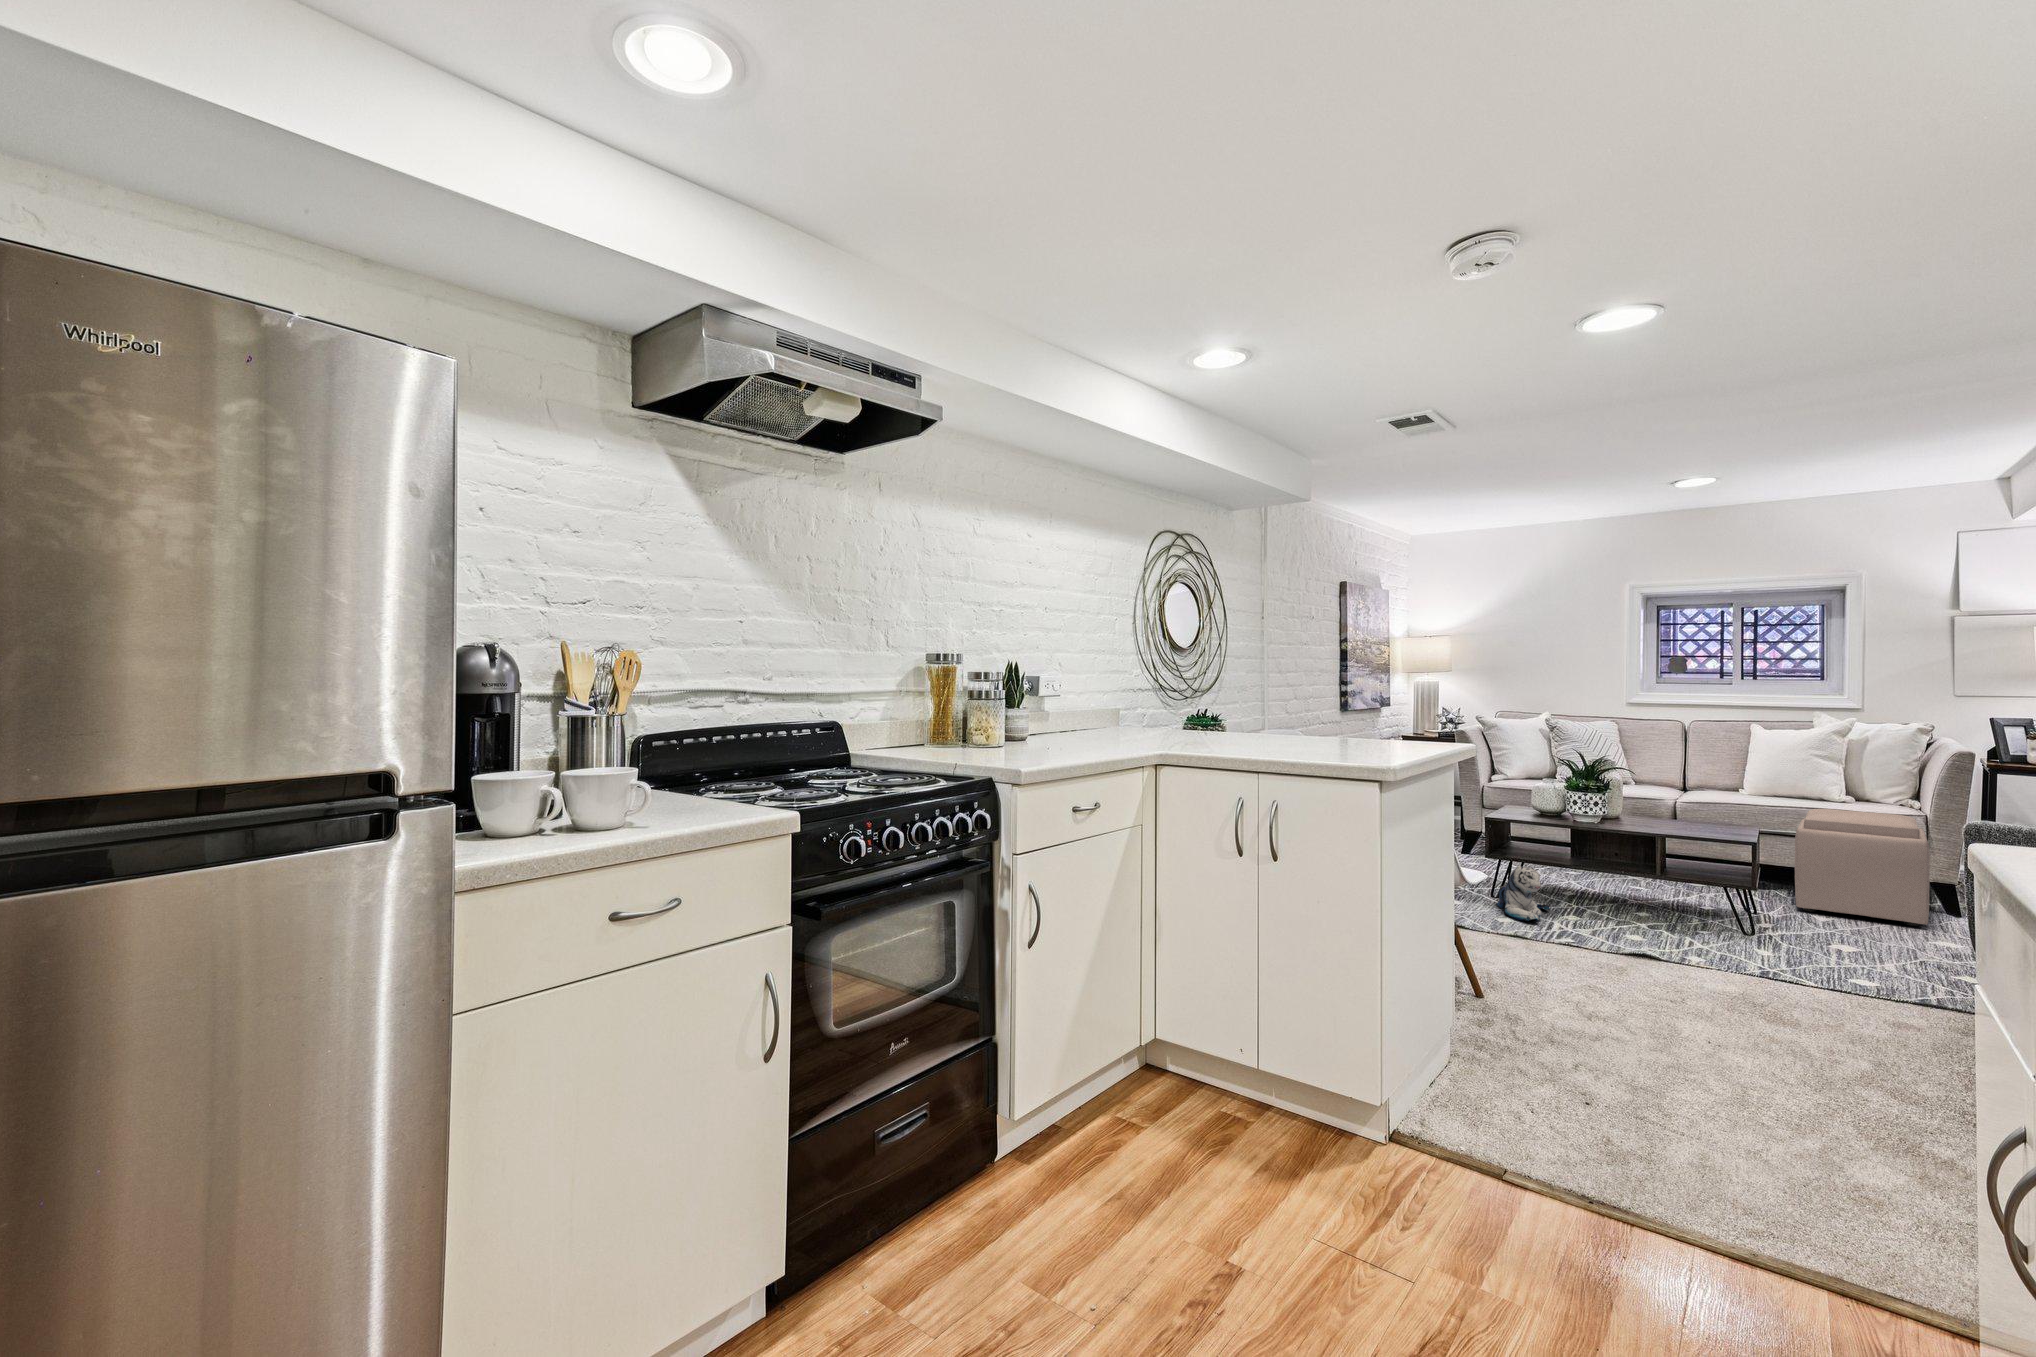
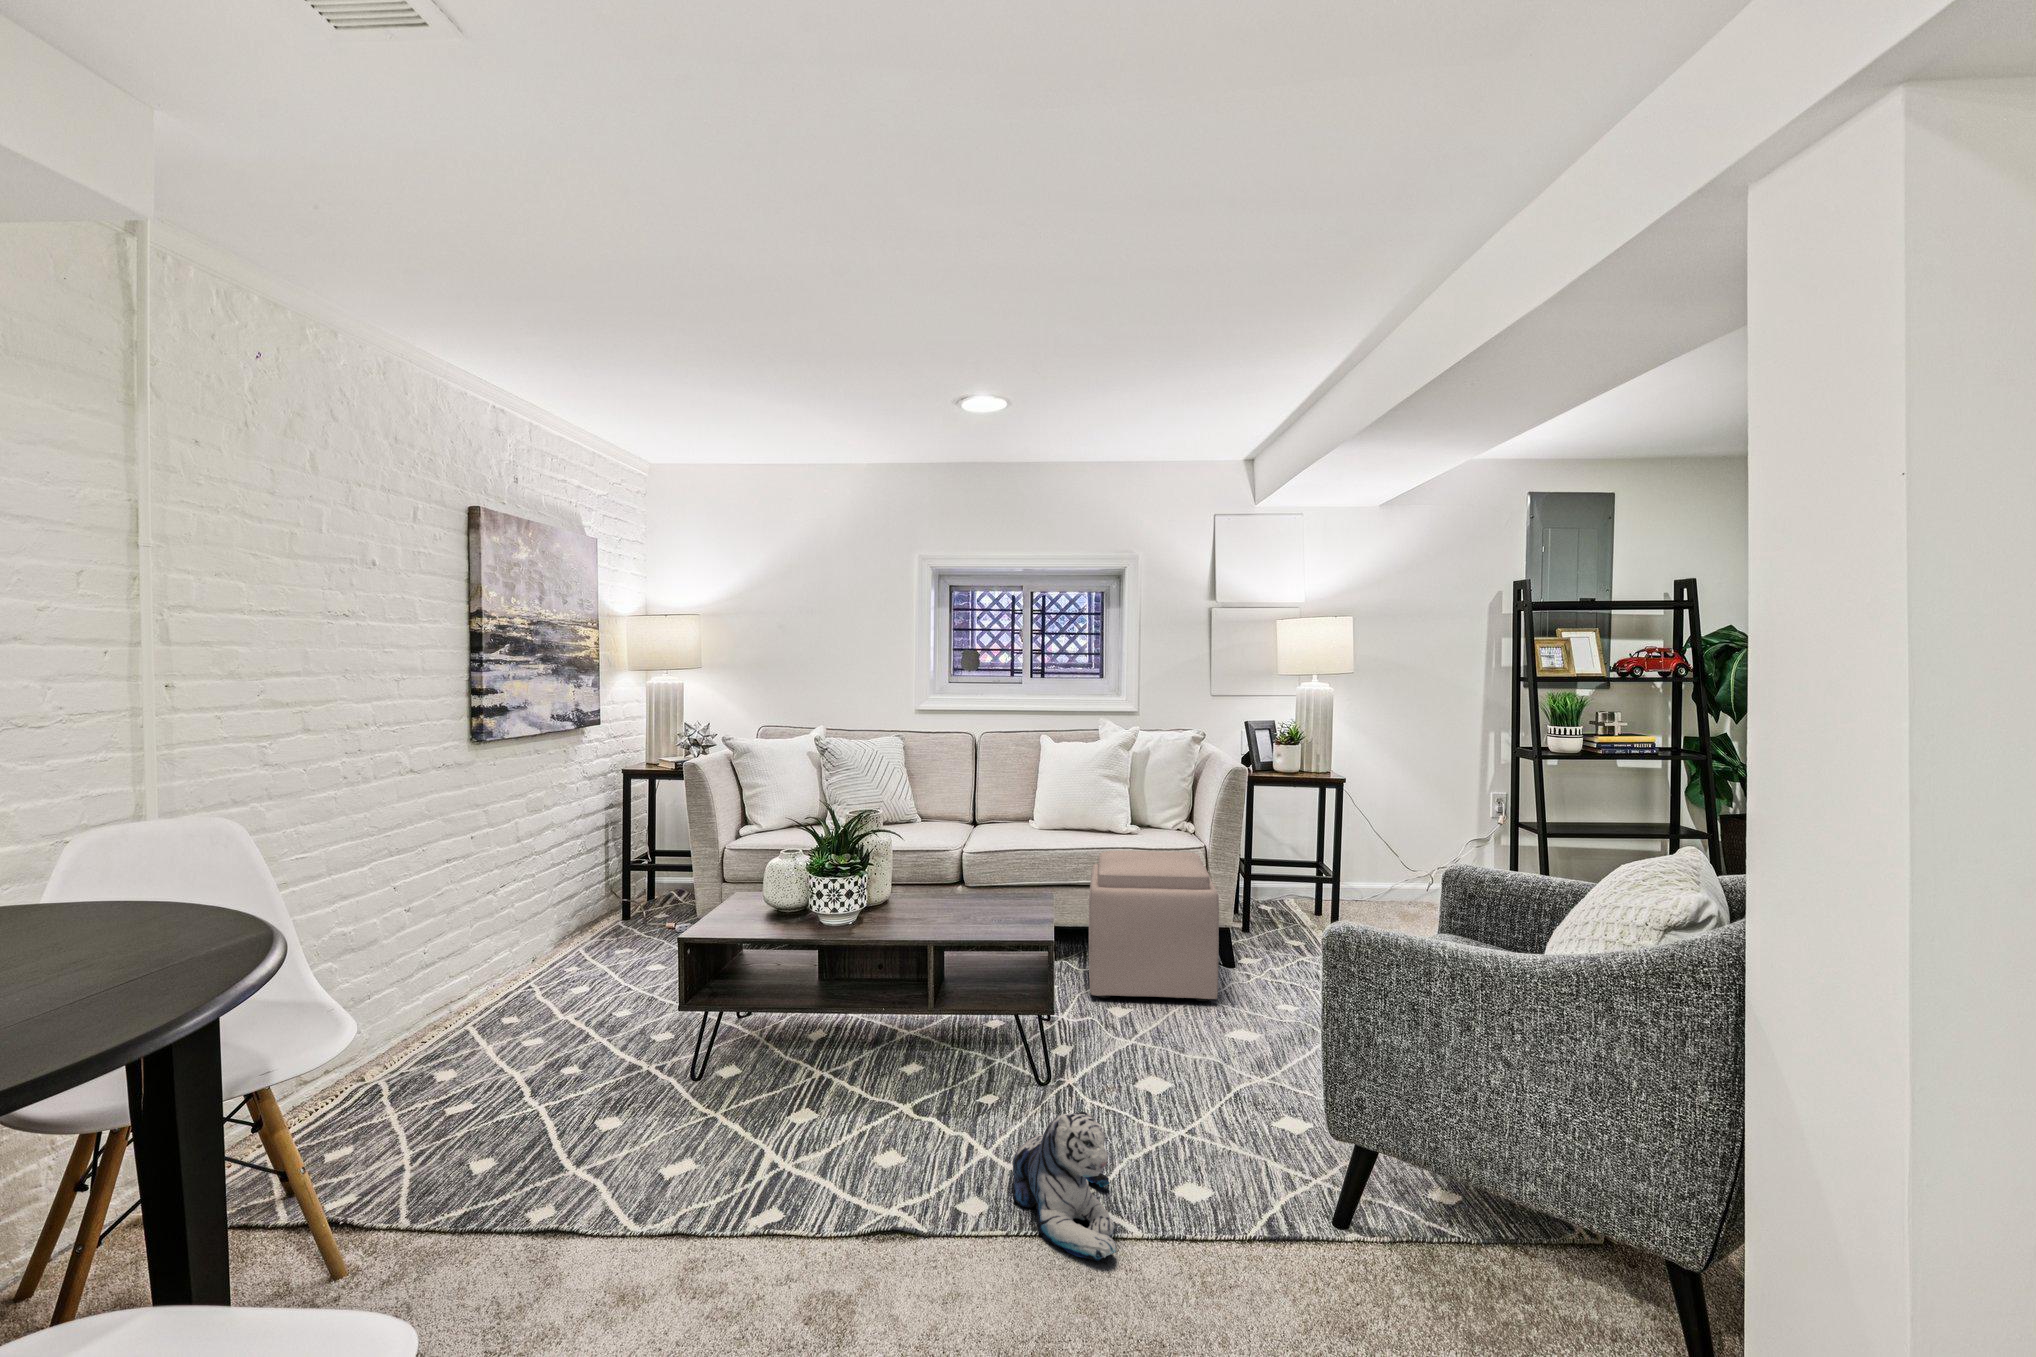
plush toy: present [1496,866,1550,921] -> present [1013,1112,1117,1261]

